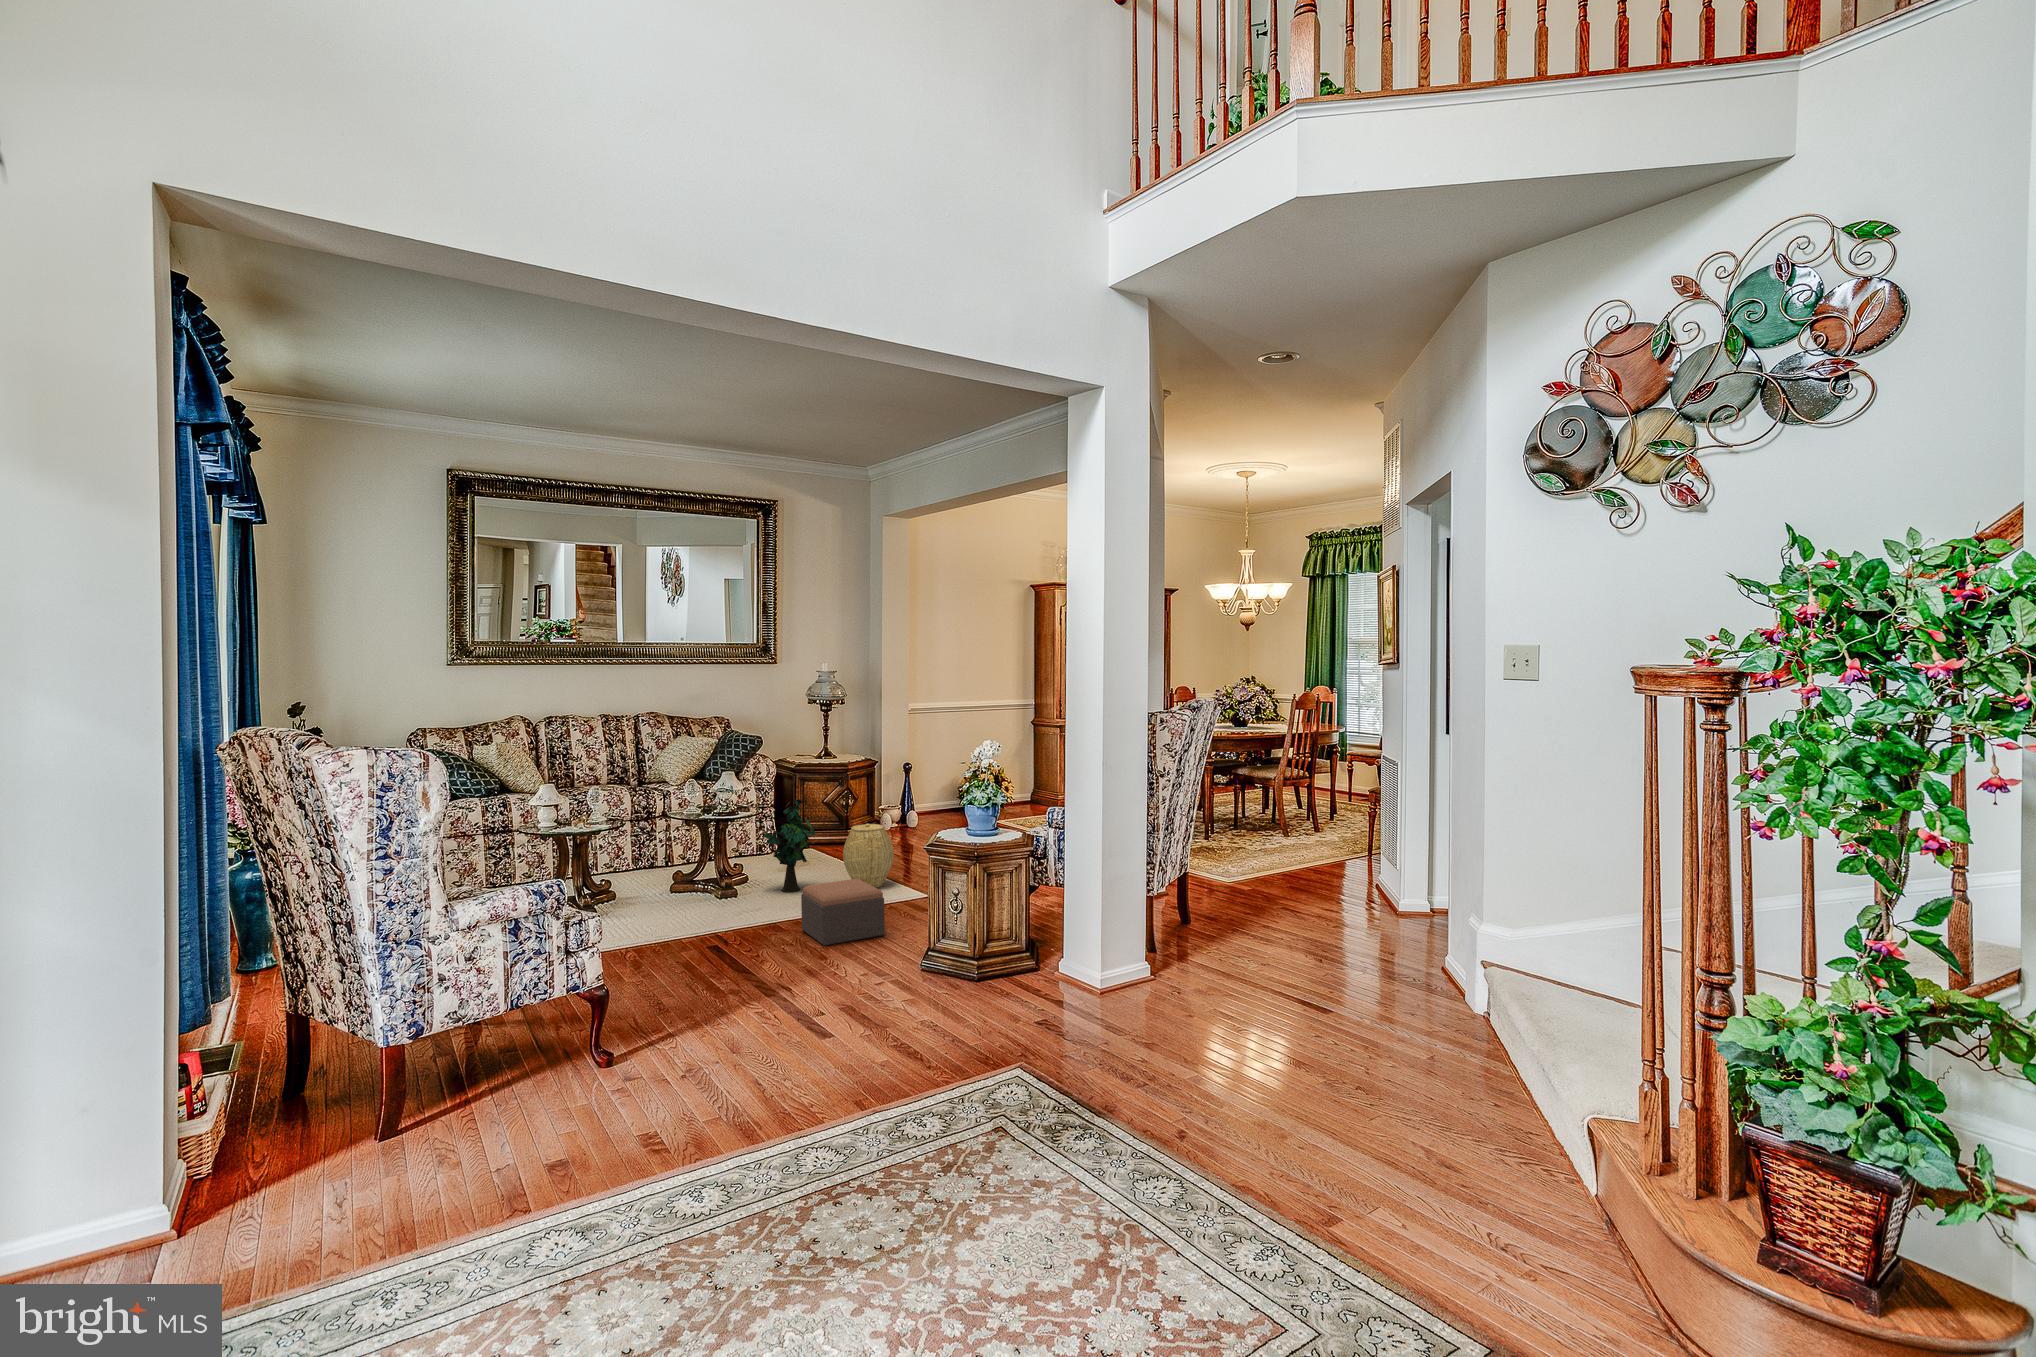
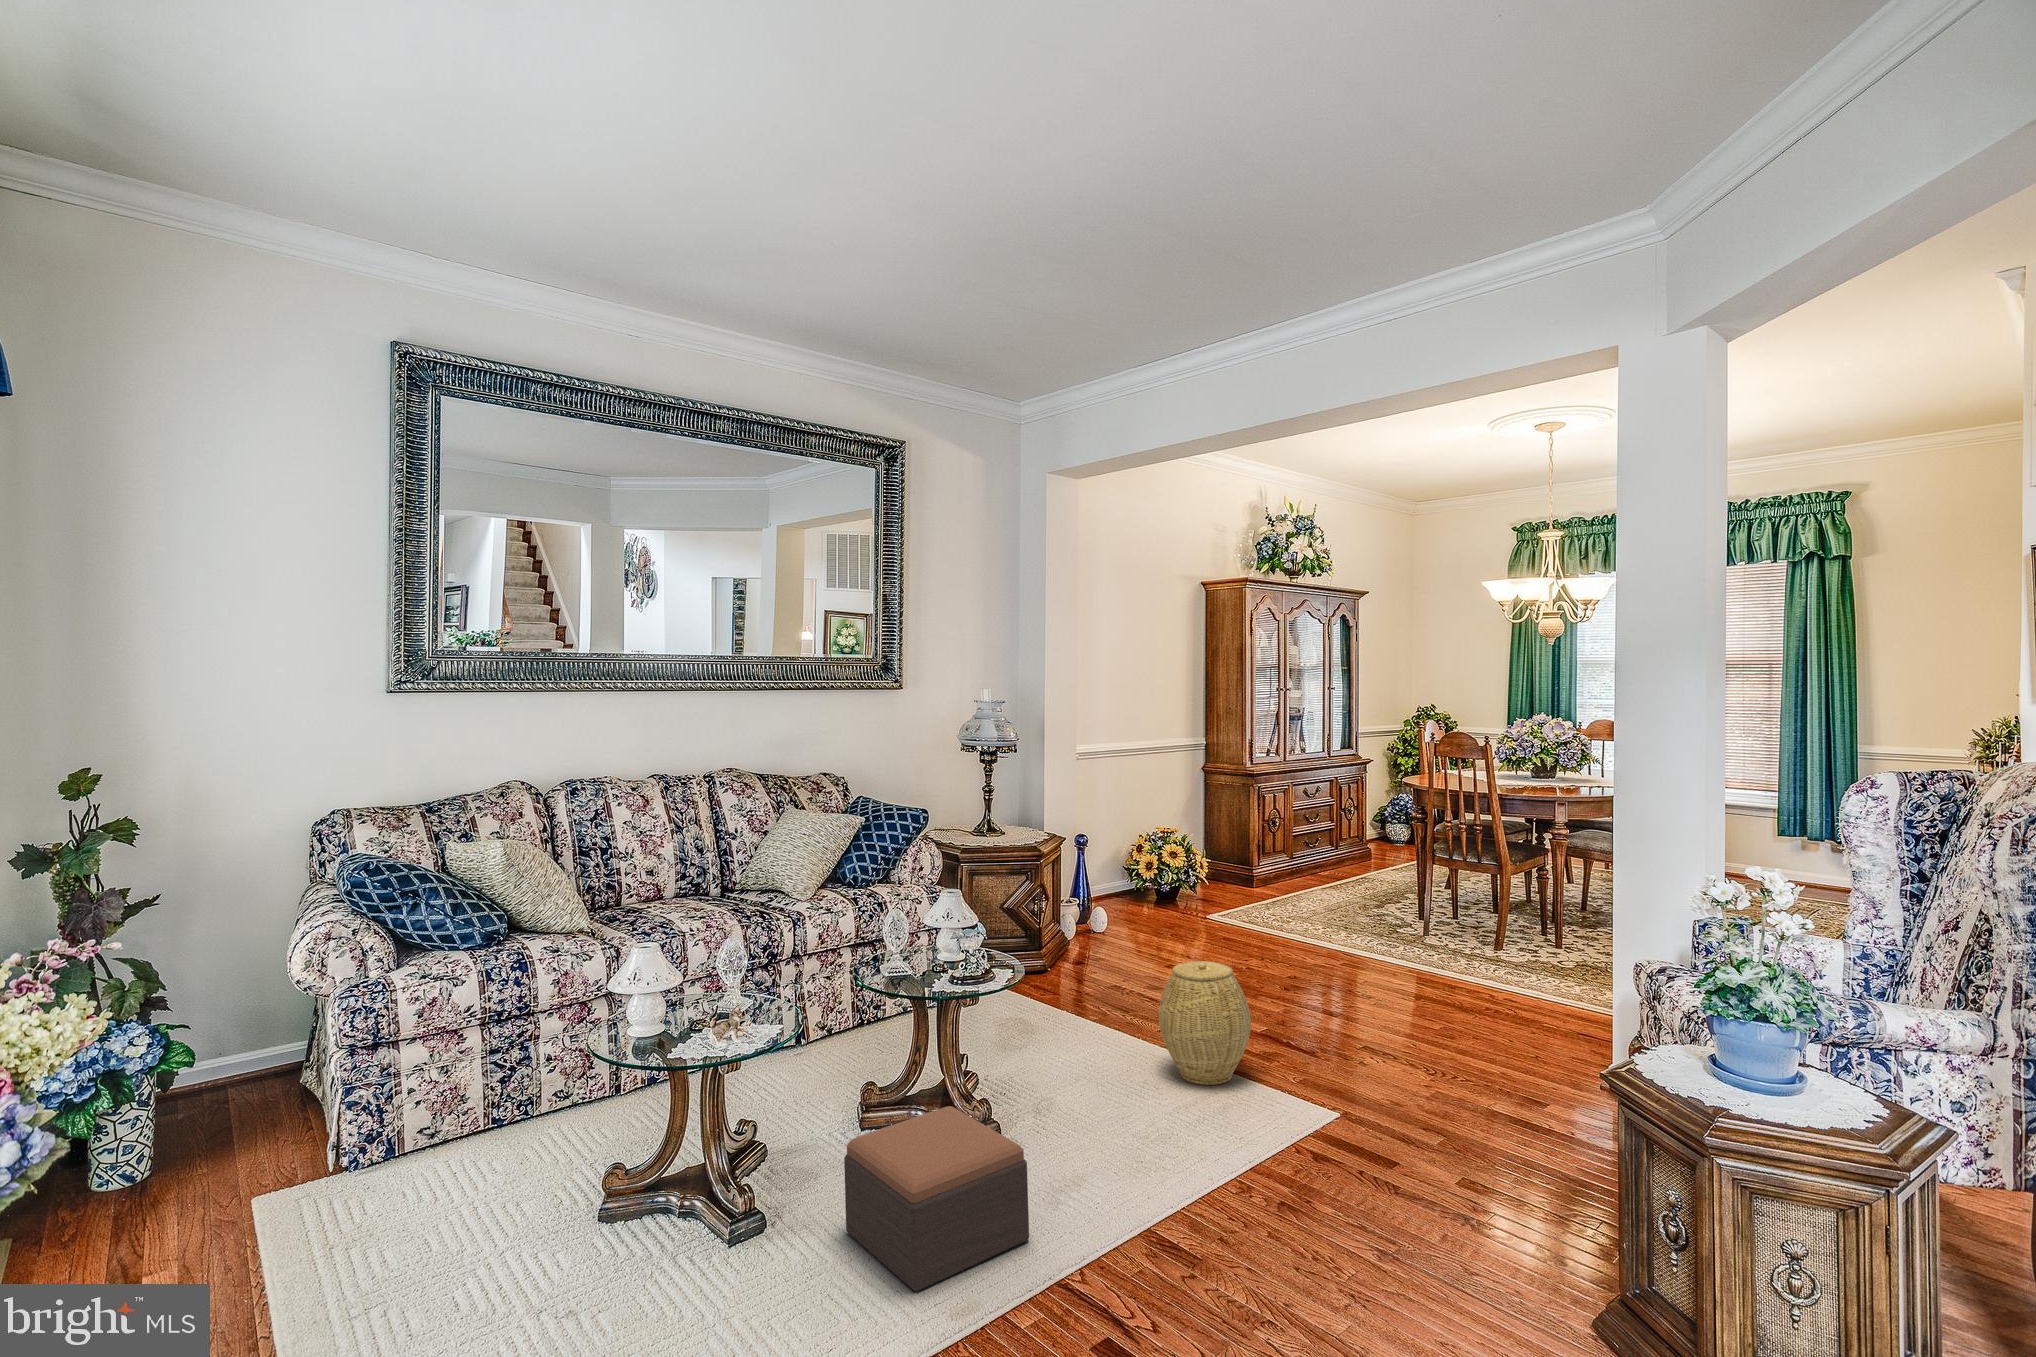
decorative plant: present [763,799,816,892] -> none [1031,925,1121,1104]
footstool: present [801,879,885,946] -> present [844,1106,1029,1292]

